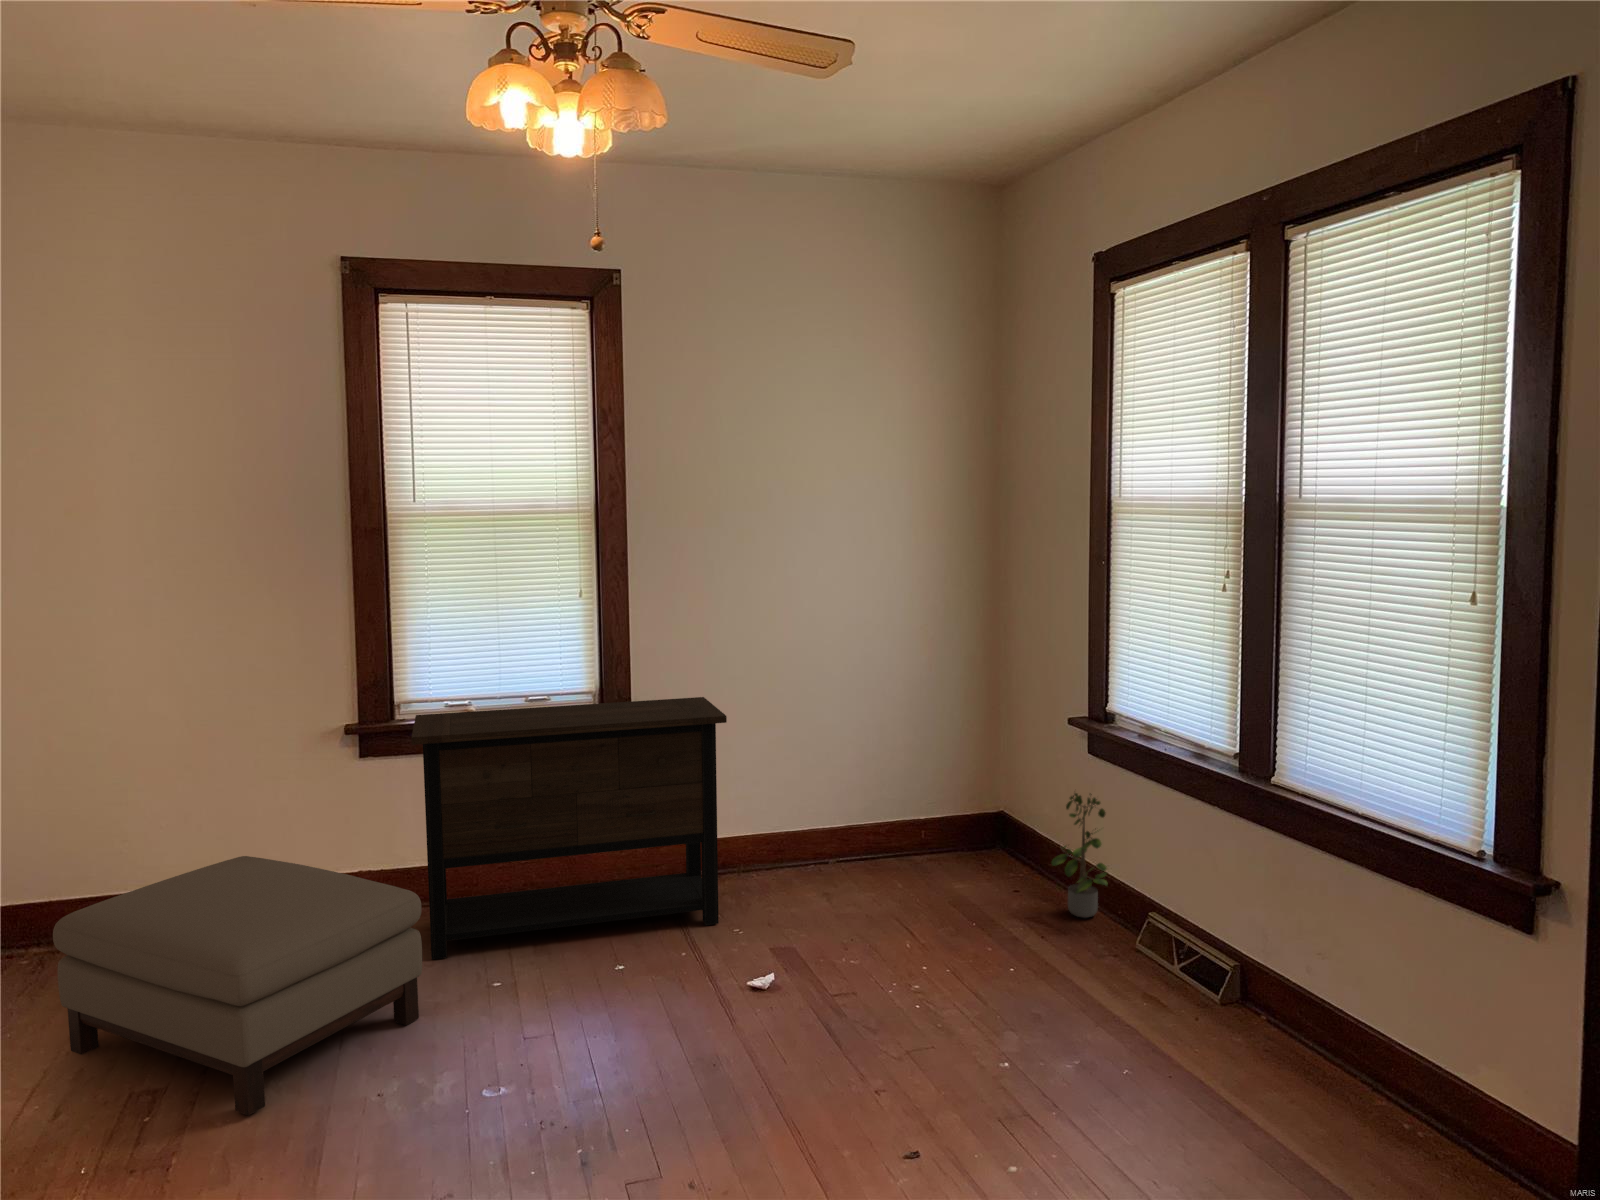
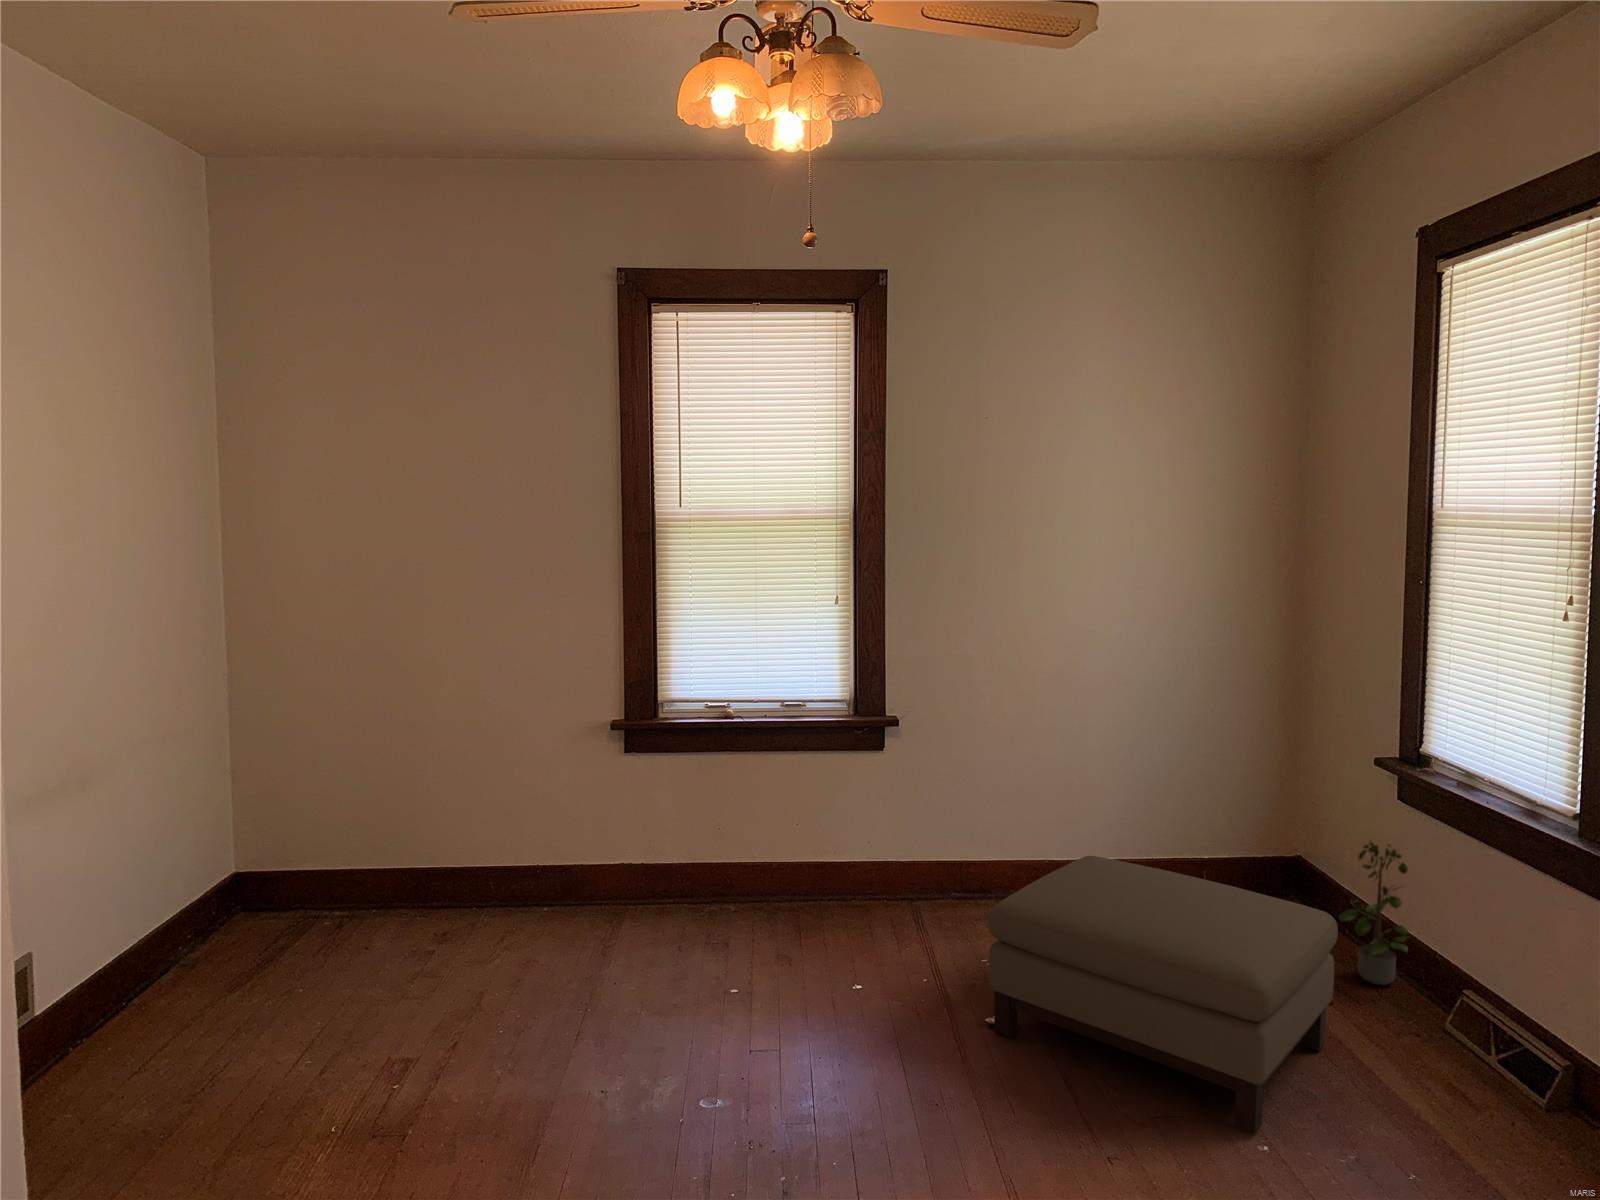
dresser: present [412,697,727,959] -> none [666,710,973,948]
ottoman: present [53,856,422,1115] -> present [988,856,1338,1134]

